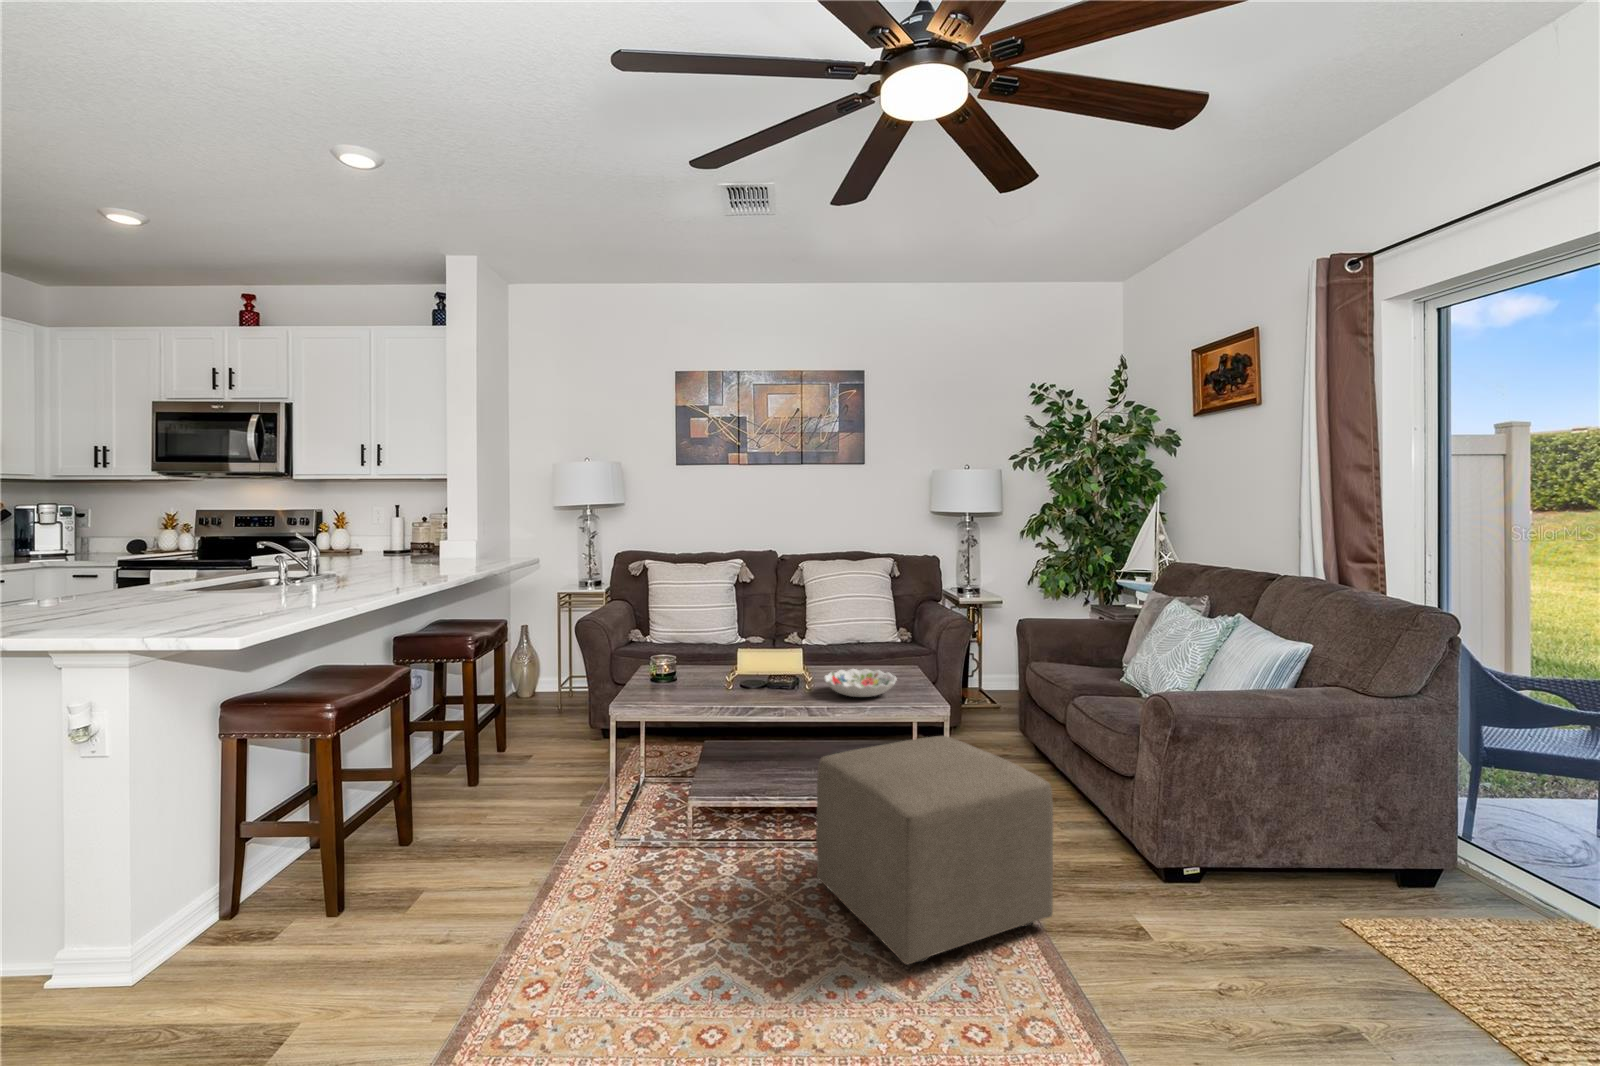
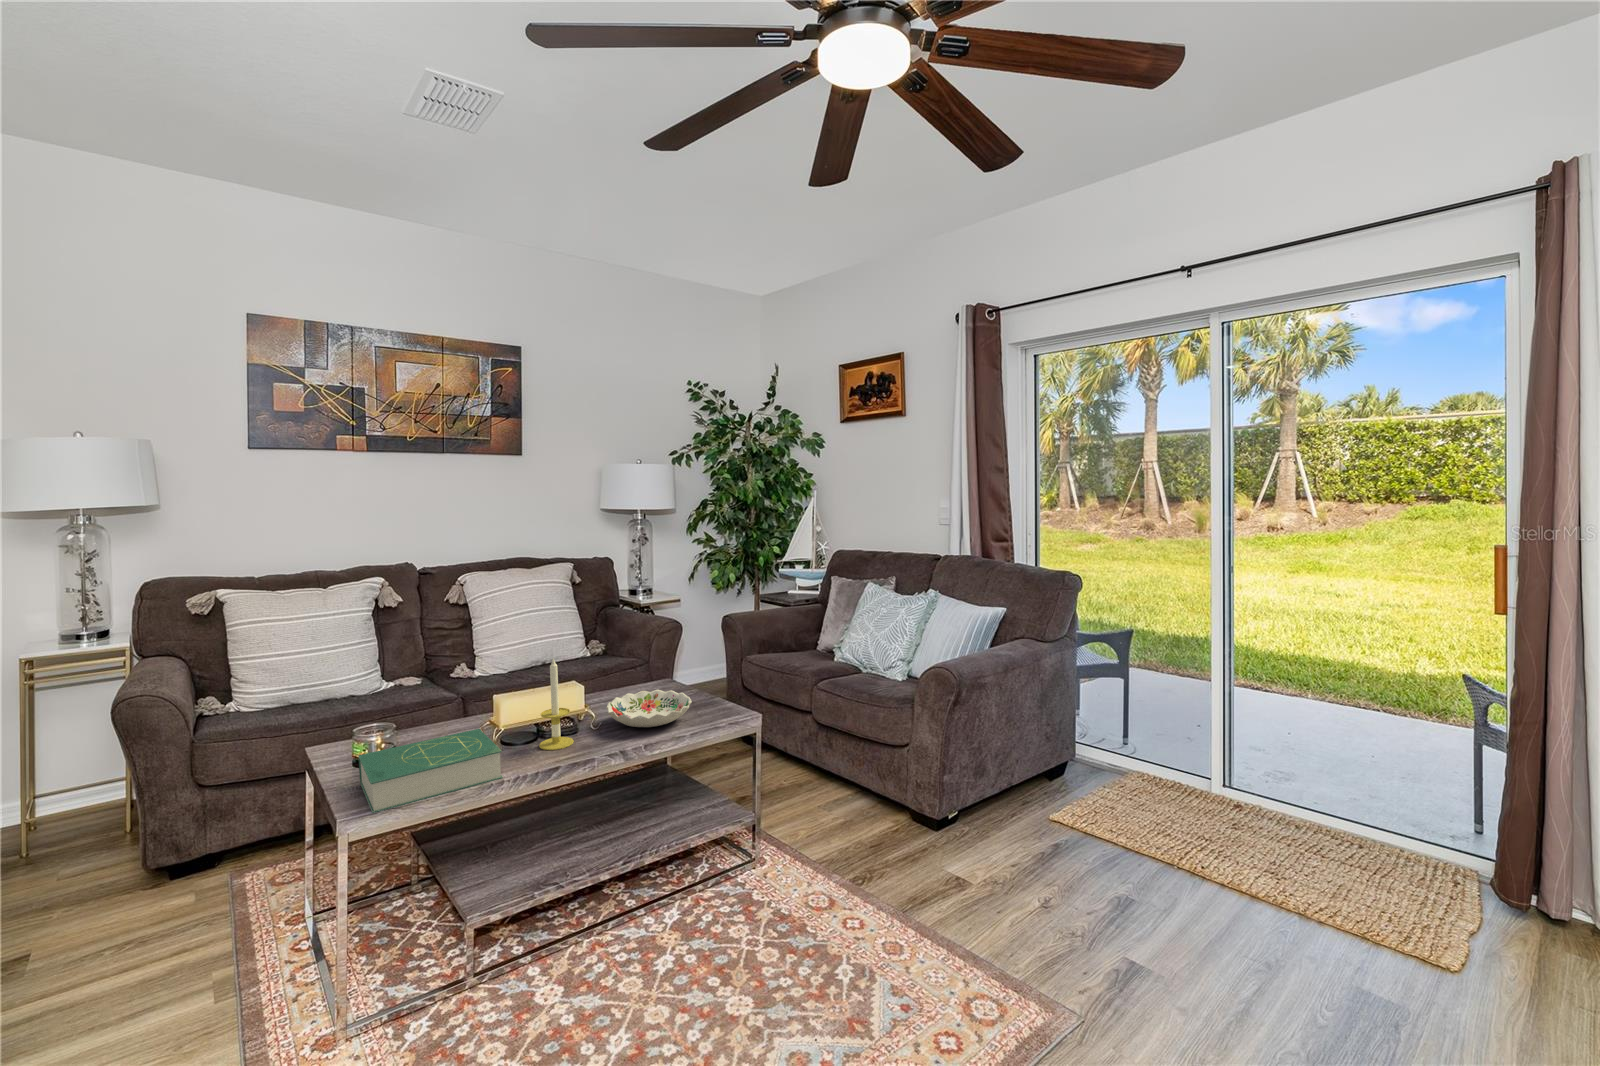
candle: none [766,624,792,698] -> present [539,659,574,750]
book: none [639,671,727,707] -> present [358,729,503,813]
ottoman: present [816,736,1053,965] -> none [672,748,911,1015]

